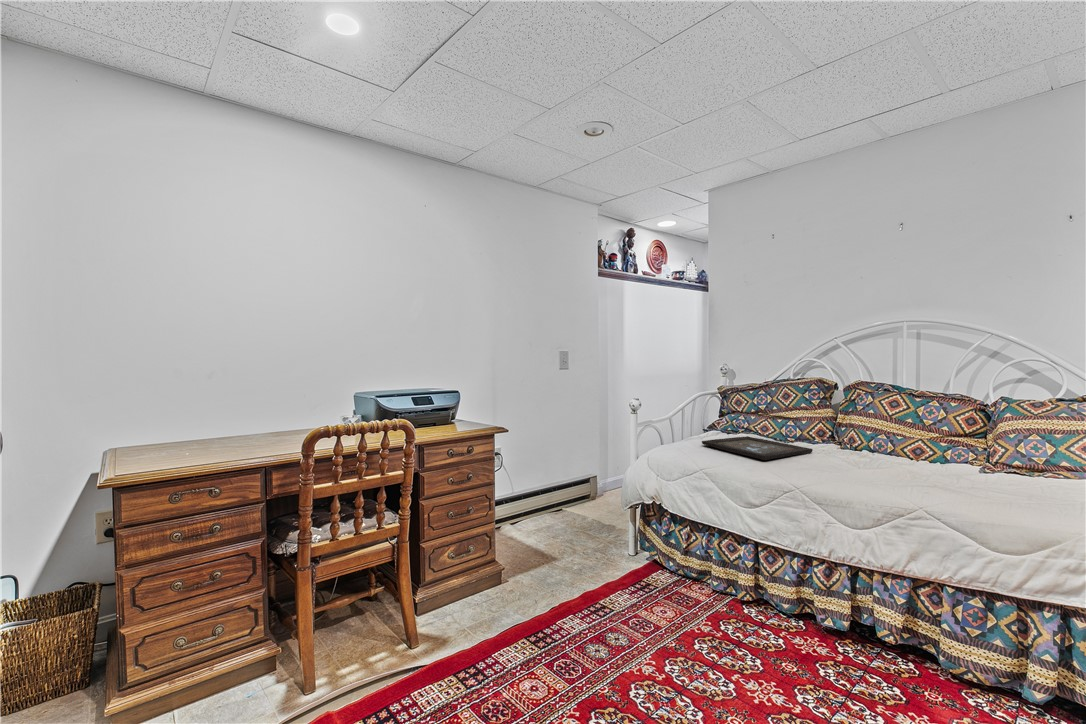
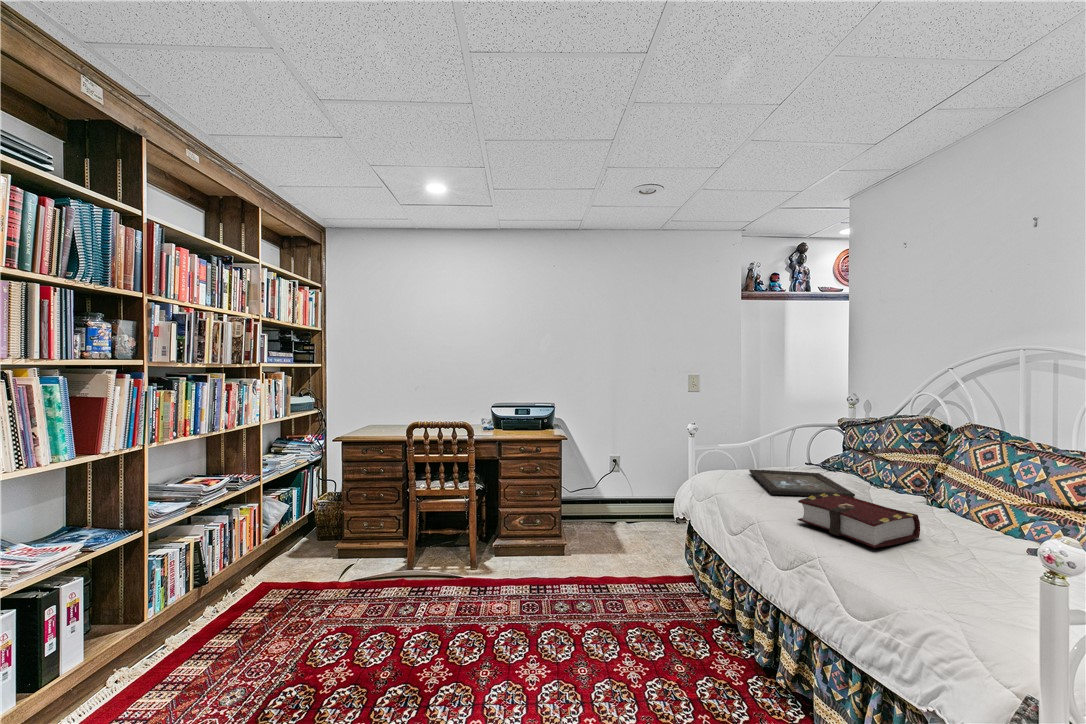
book: none [841,449,932,490] -> present [798,493,920,548]

